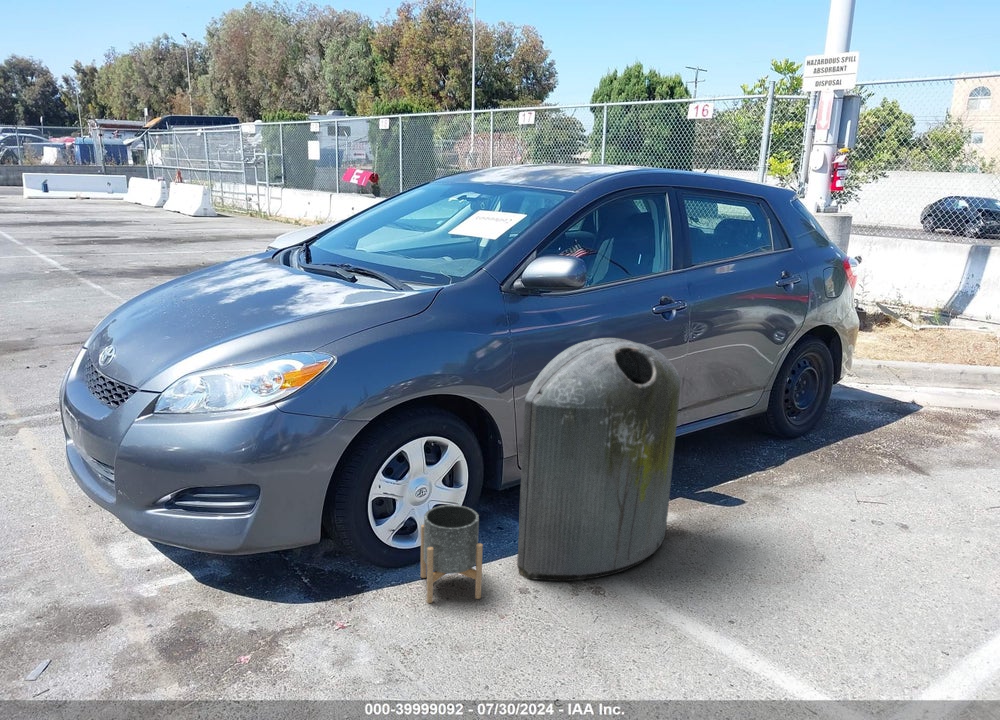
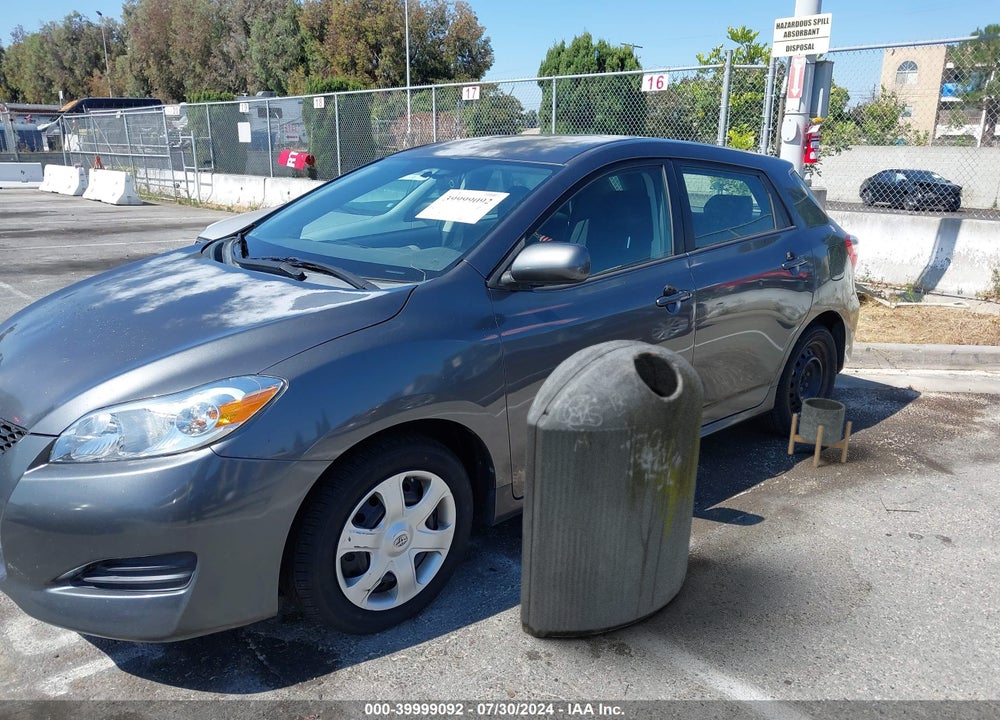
planter: present [421,505,483,603] -> present [788,398,852,468]

